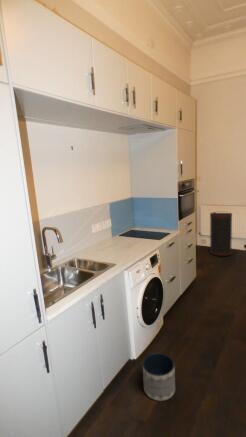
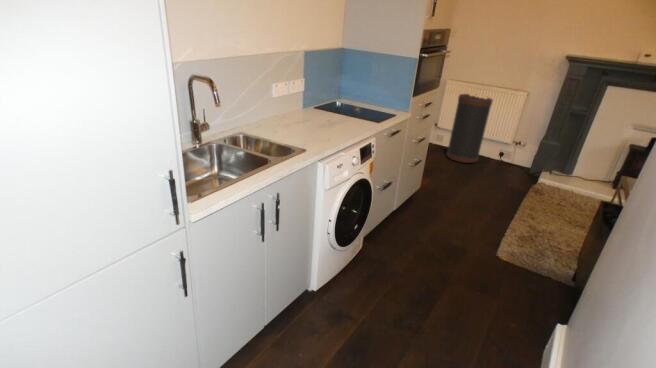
planter: present [143,353,175,401] -> none [324,286,373,349]

